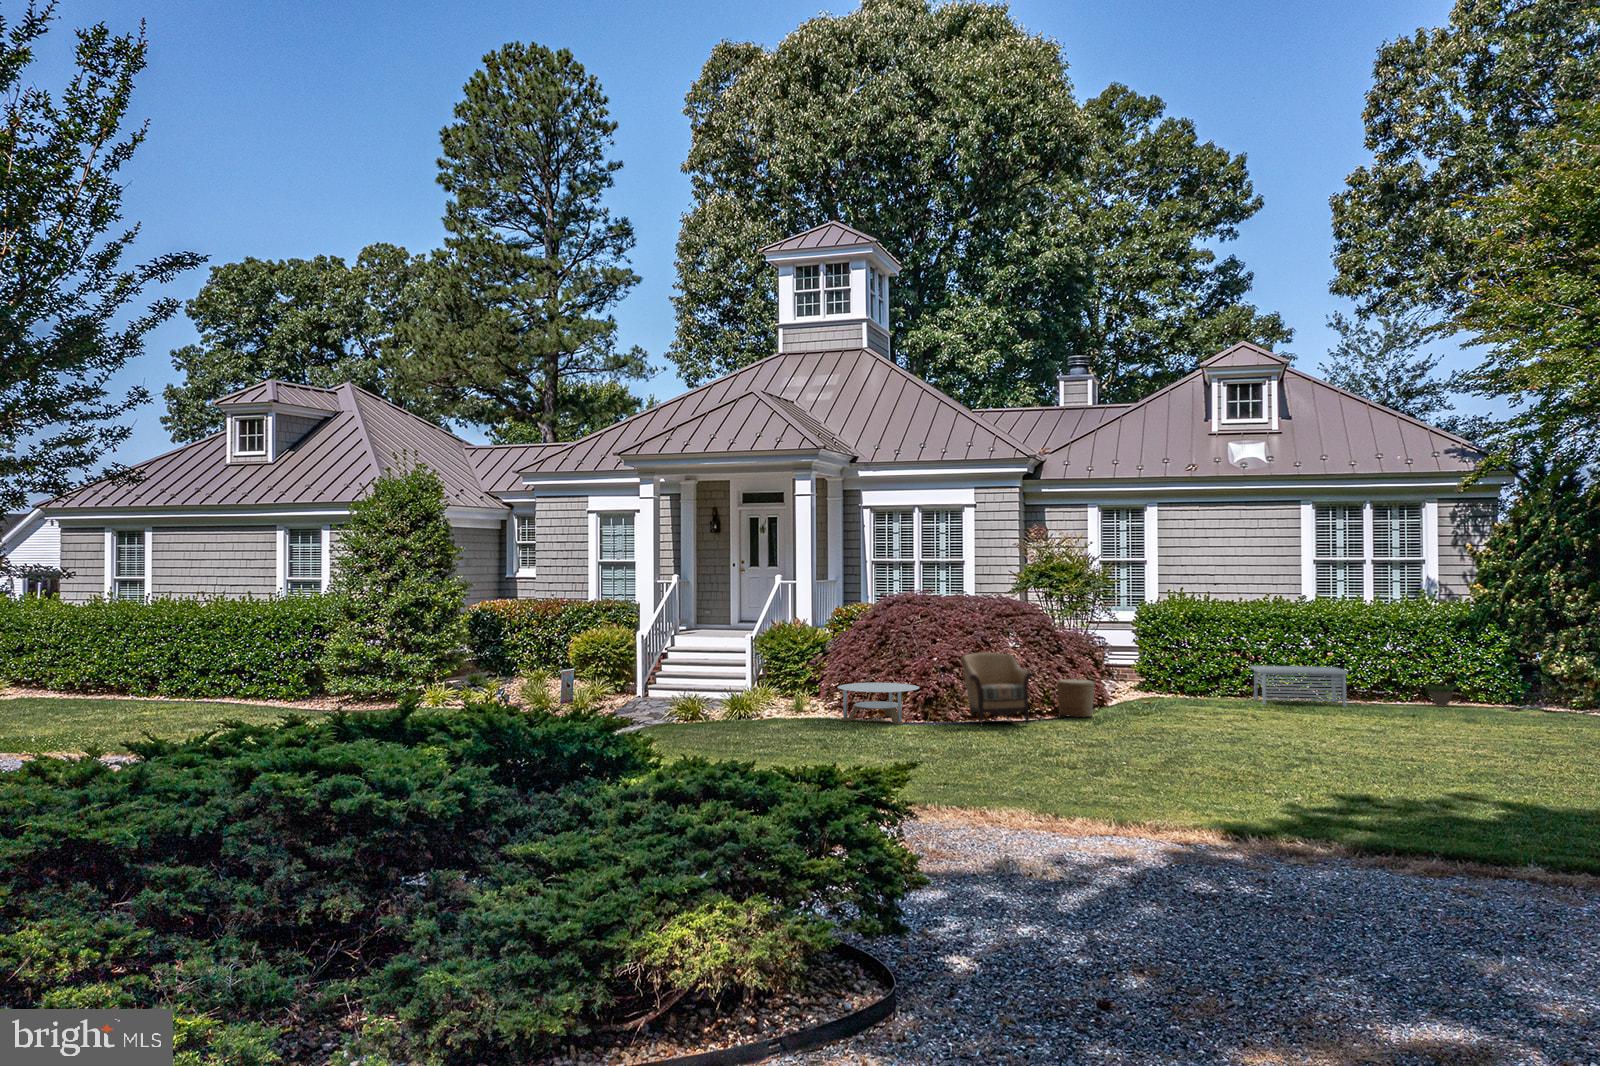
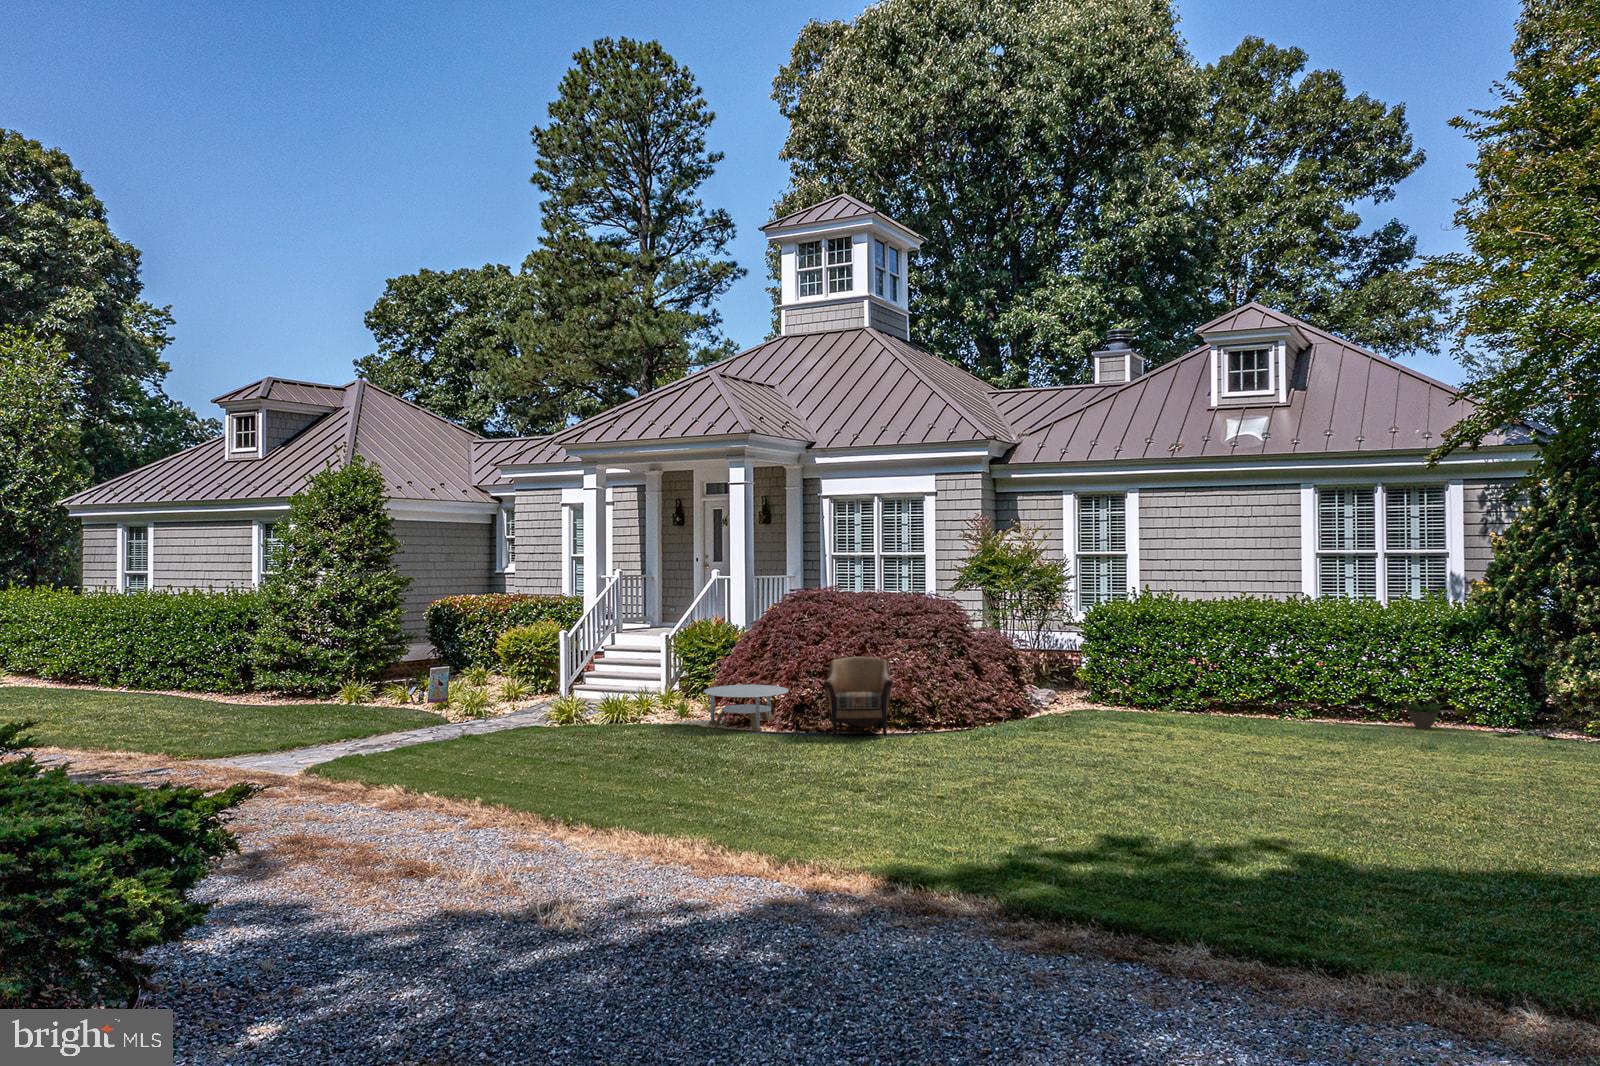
storage bench: present [1250,666,1348,707] -> none [1201,674,1303,725]
woven basket: present [1057,679,1094,717] -> none [943,687,983,729]

